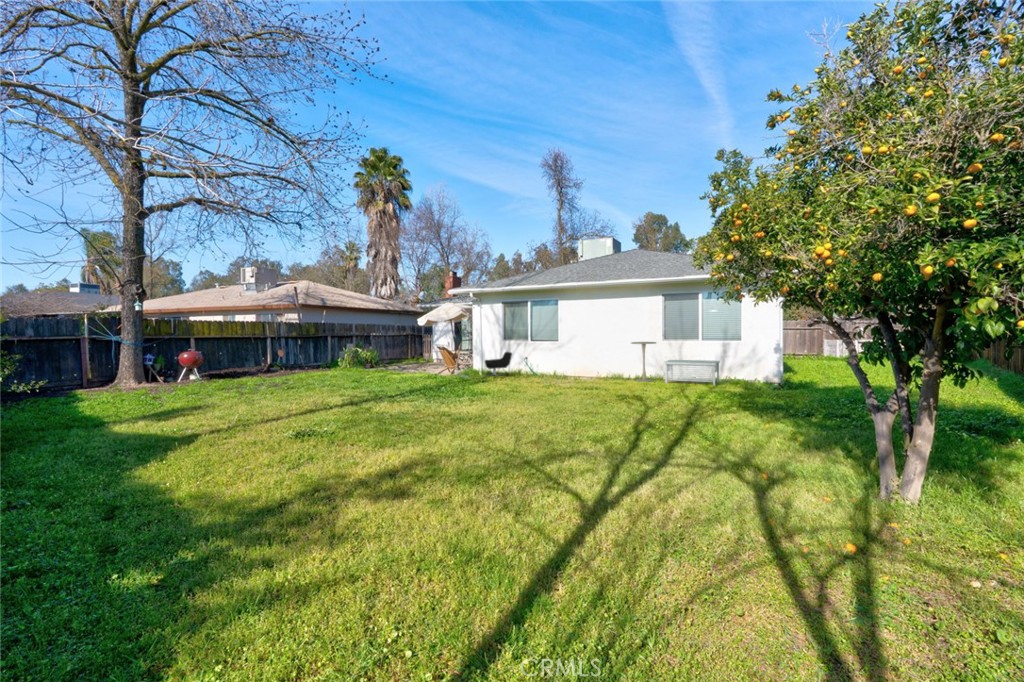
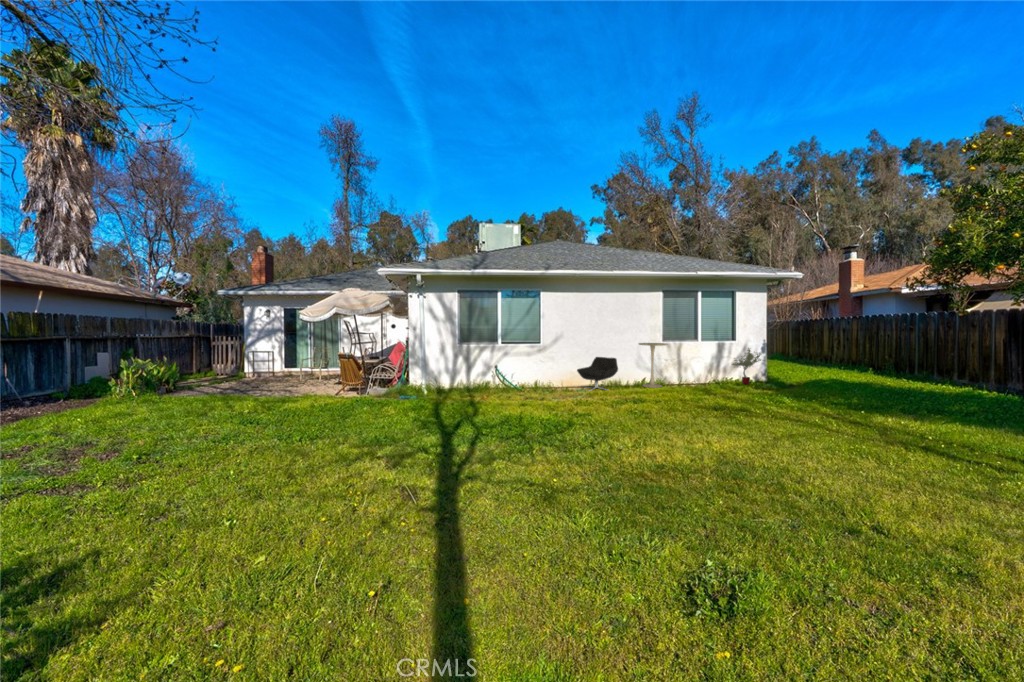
potted tree: none [727,347,761,385] -> present [732,348,761,384]
lounge chair: present [485,352,512,376] -> present [577,357,618,390]
storage bench: present [663,360,720,385] -> none [670,361,733,388]

